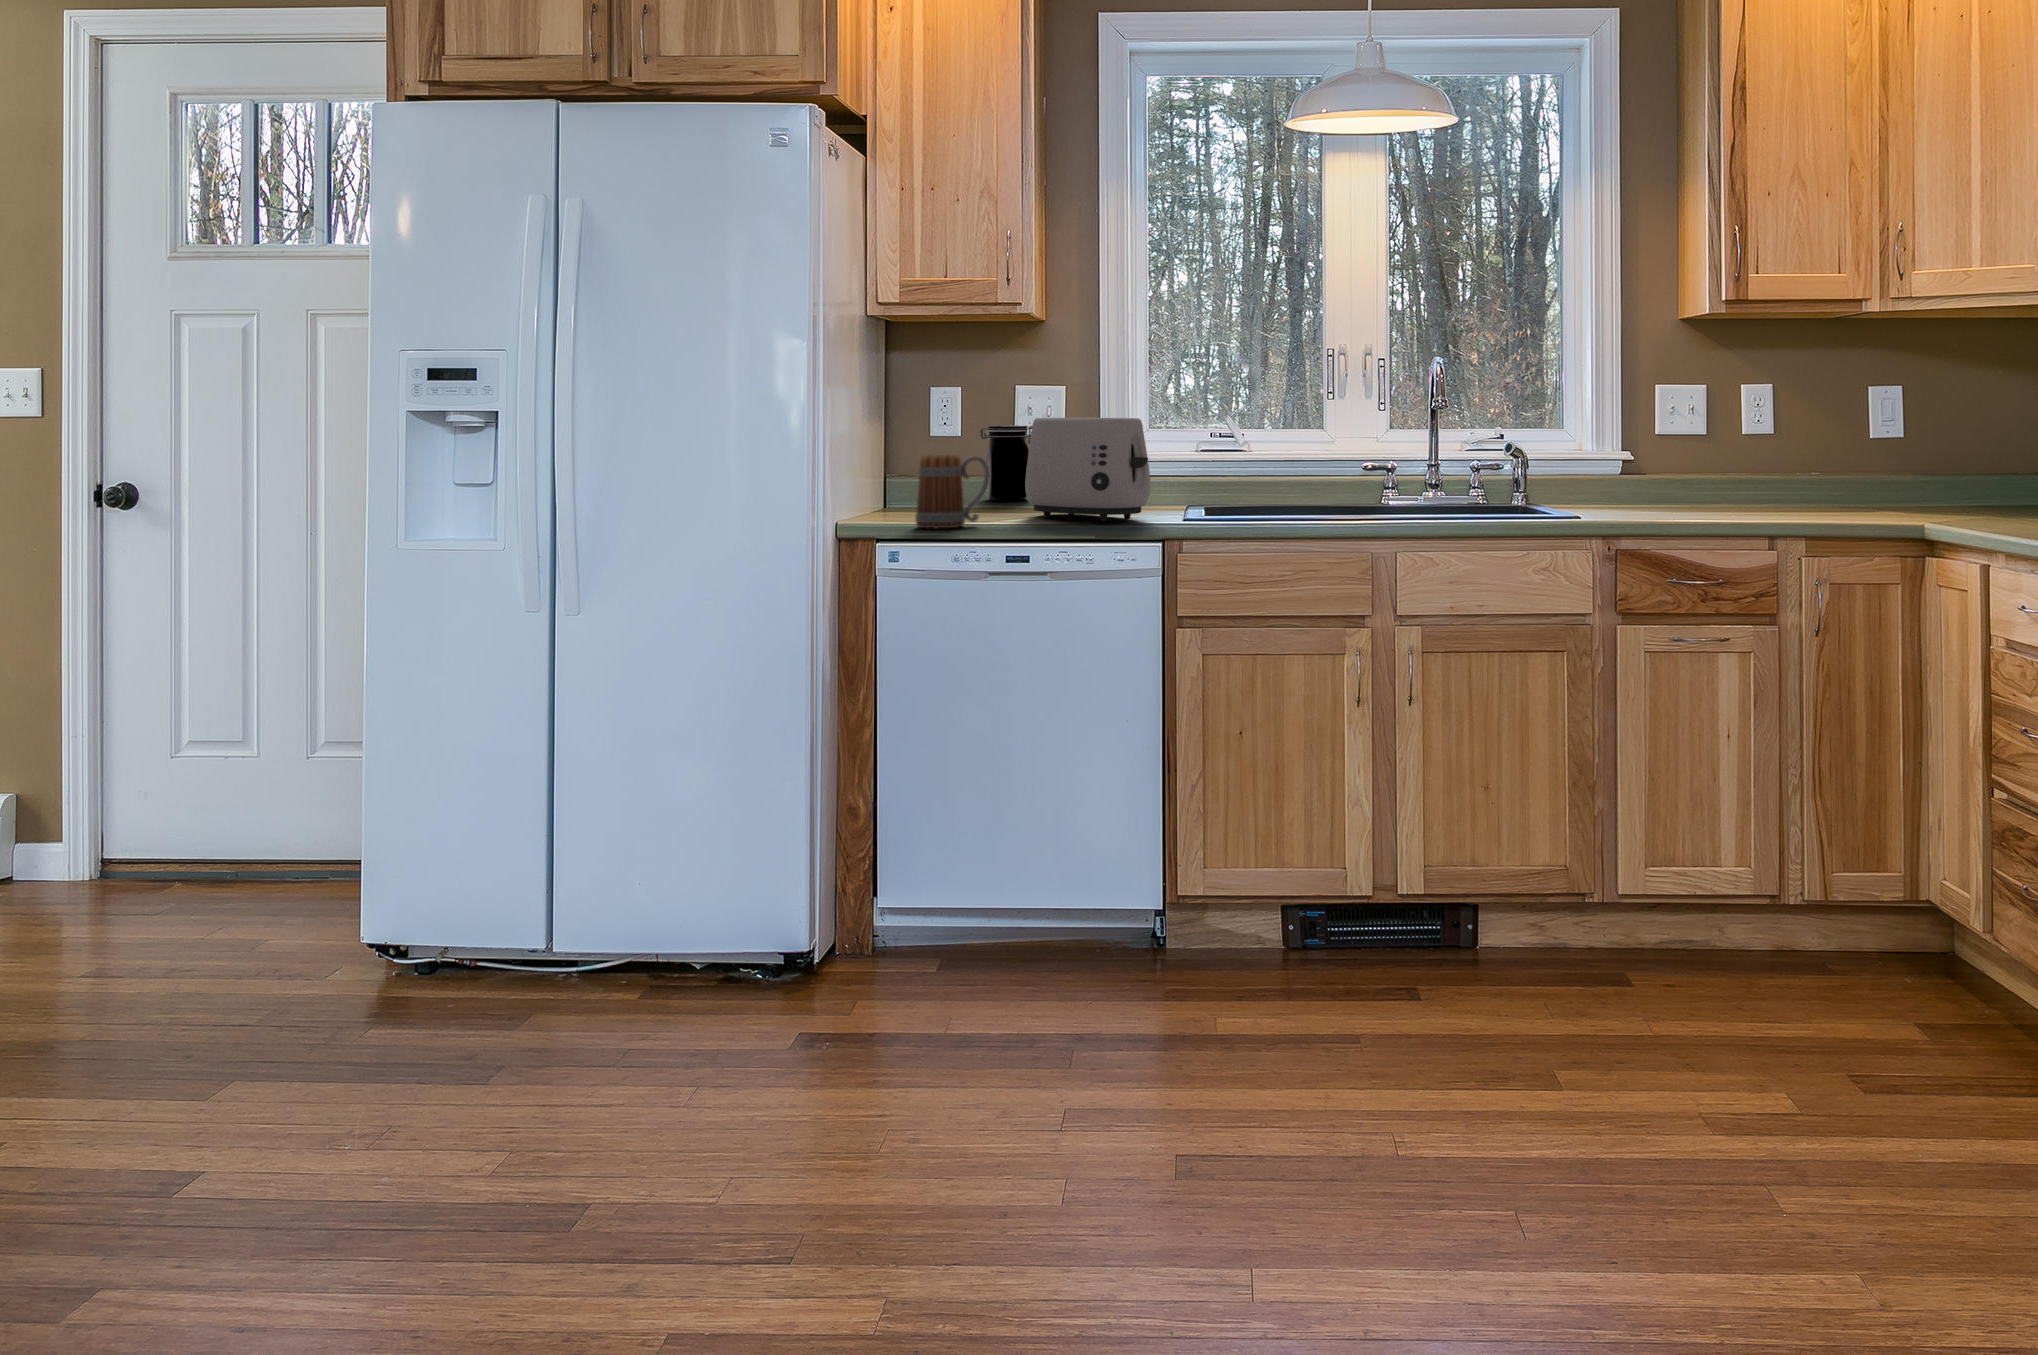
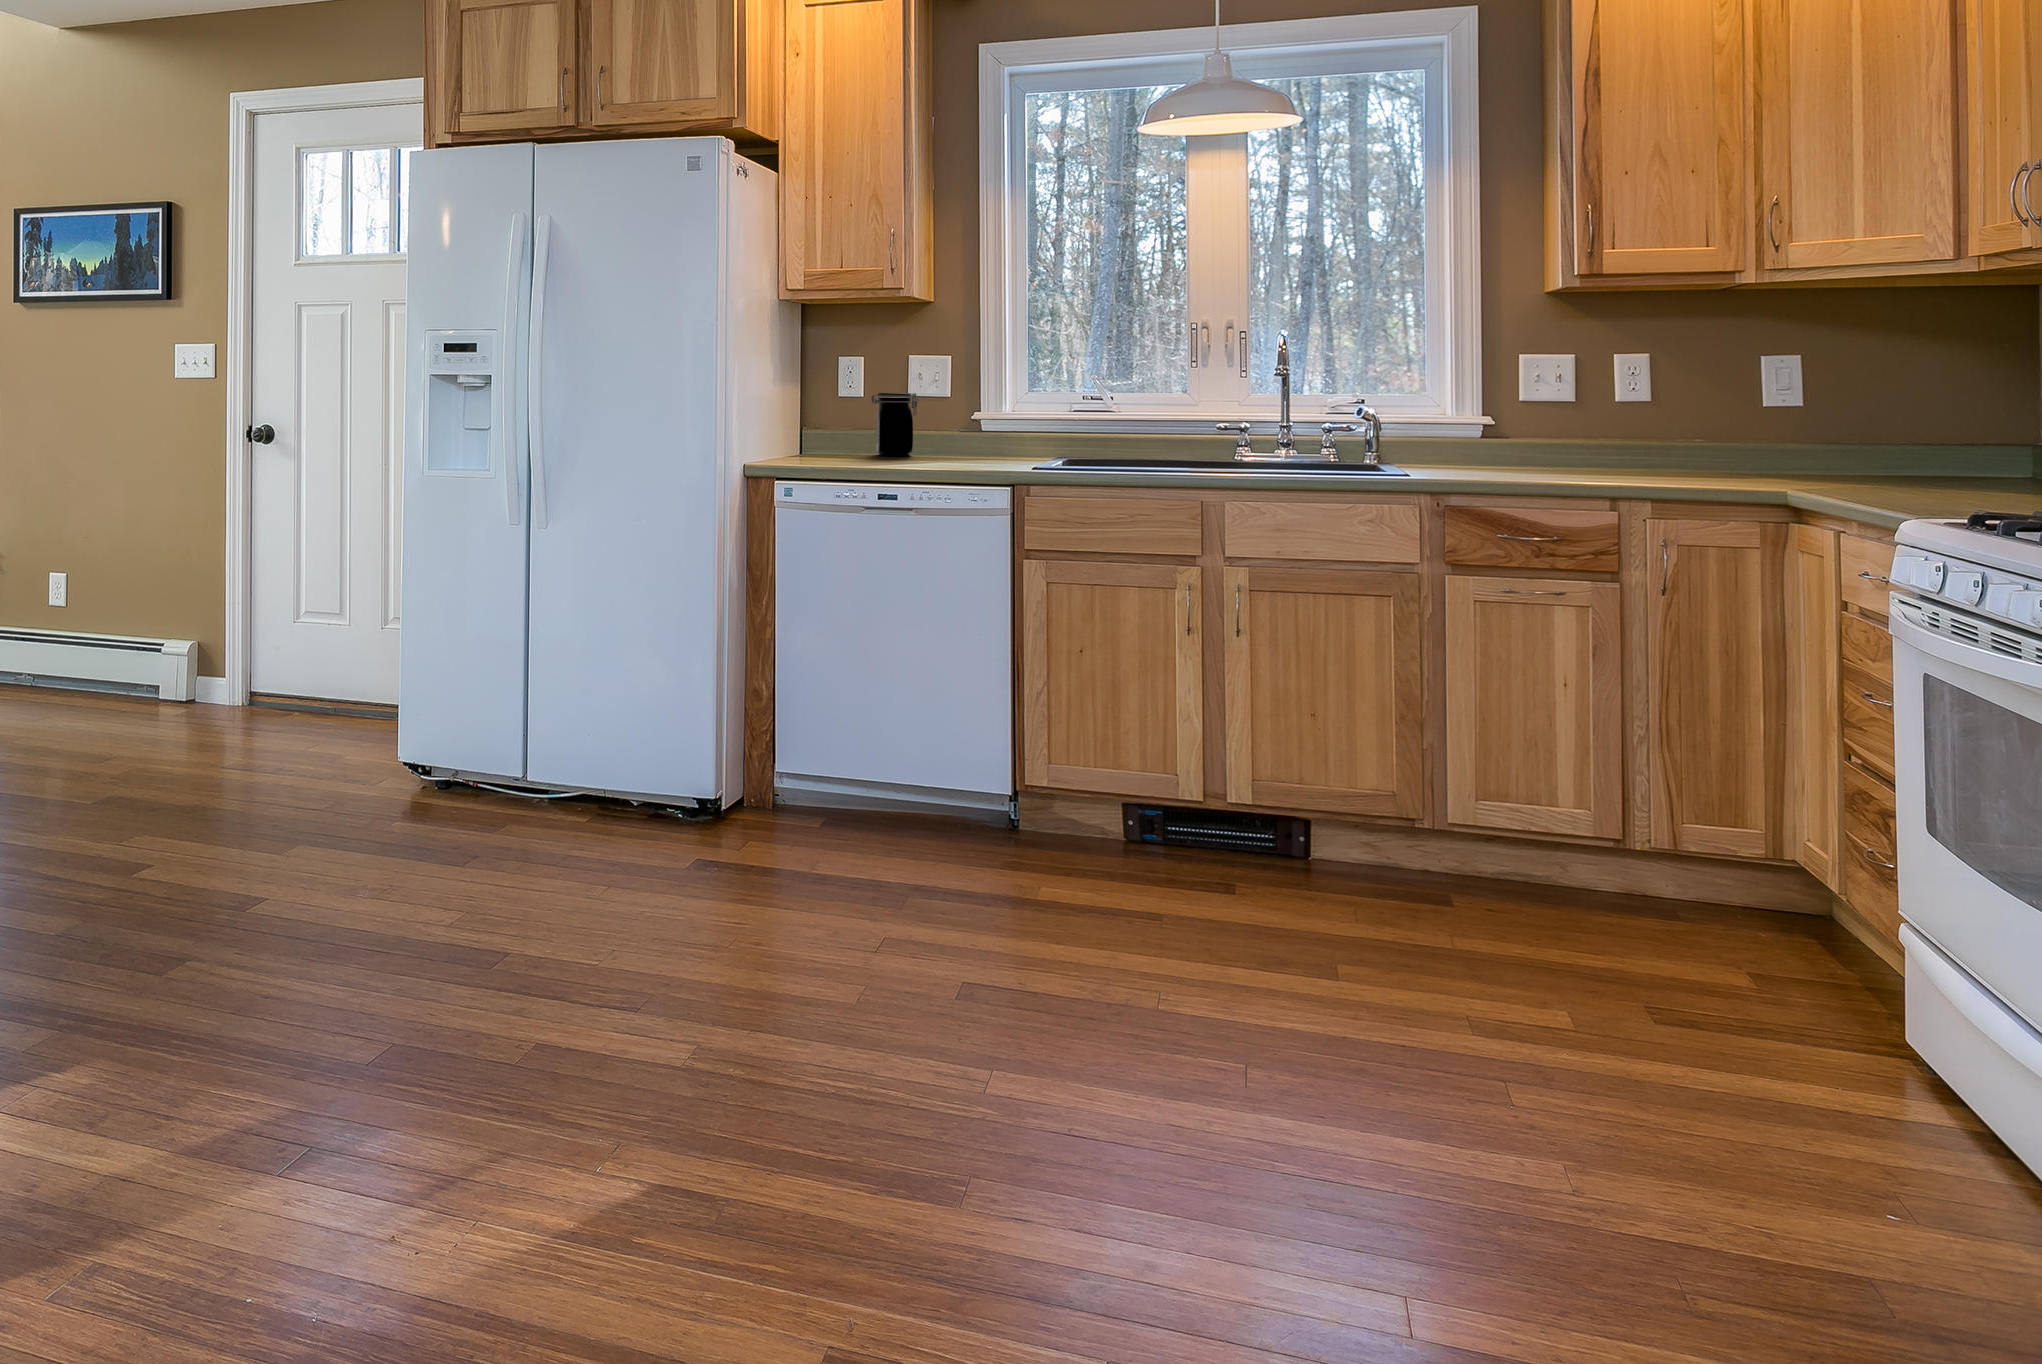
toaster: present [1025,418,1150,521] -> none [902,384,1006,469]
mug: present [915,455,989,528] -> none [810,412,870,470]

